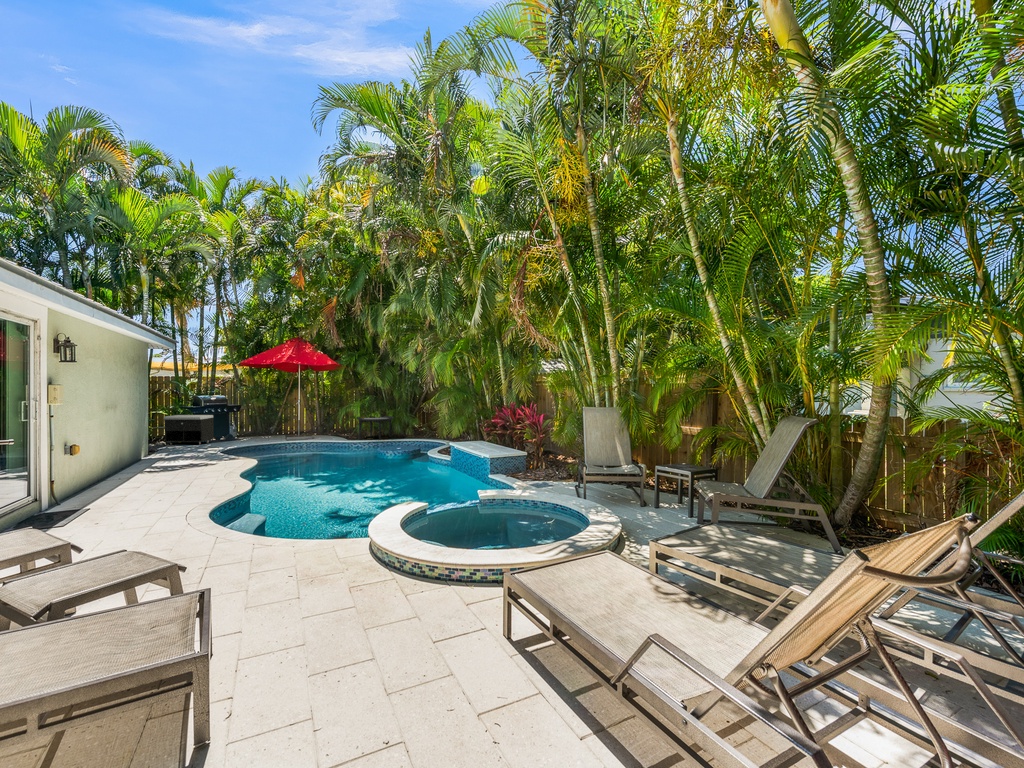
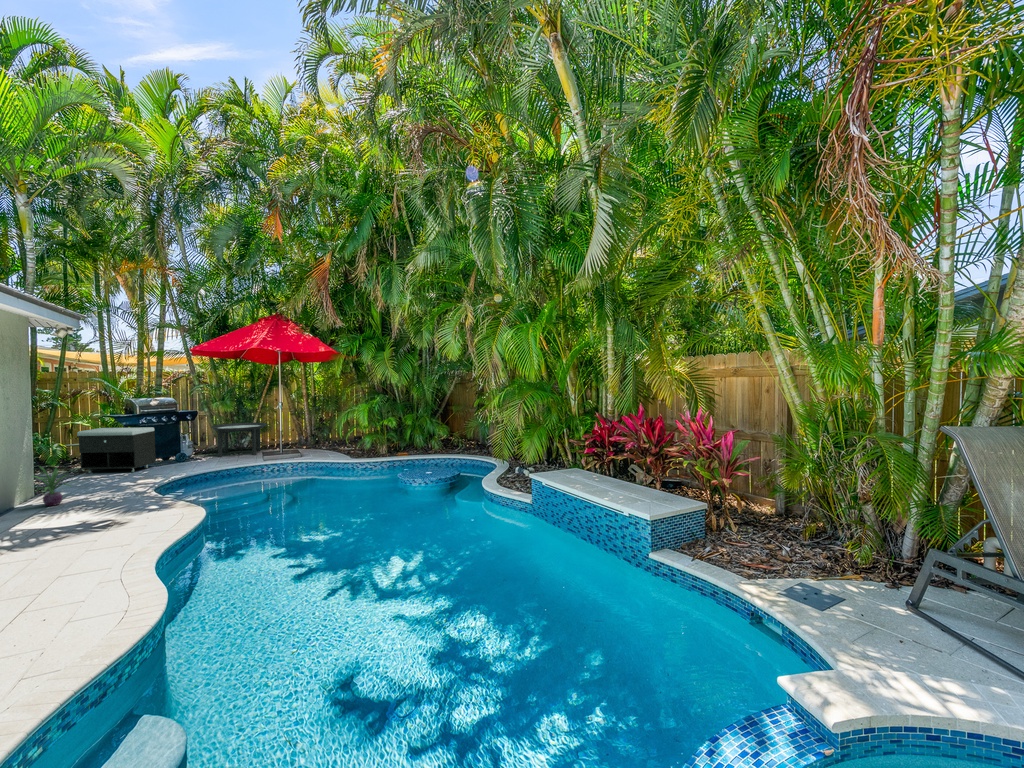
round table: present [357,416,393,440] -> present [211,423,266,457]
decorative plant: none [141,433,175,458] -> present [35,465,70,506]

